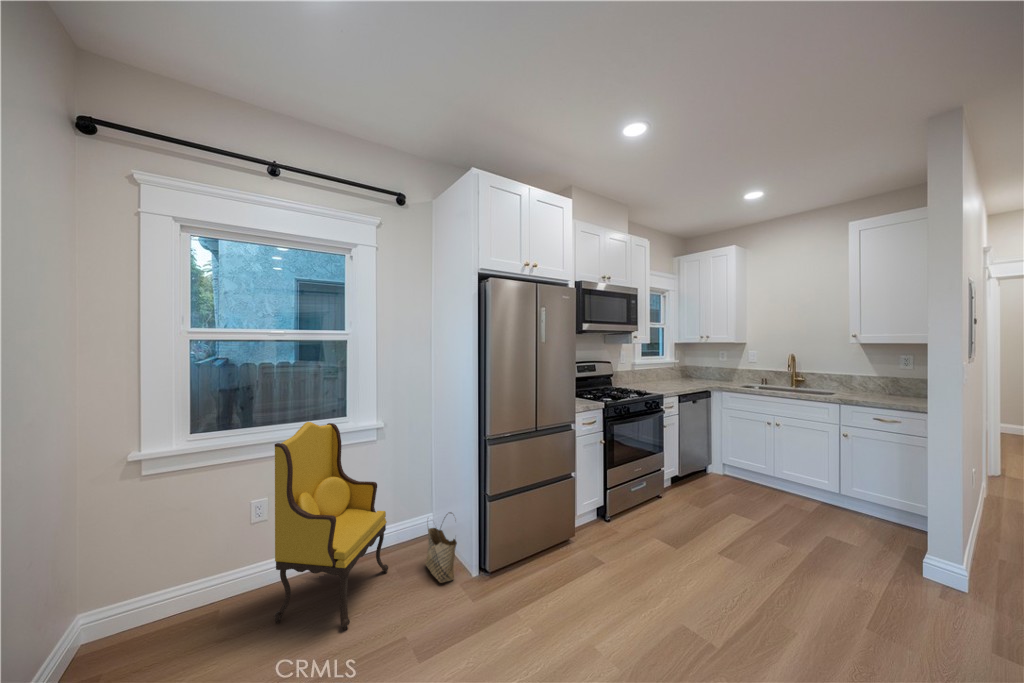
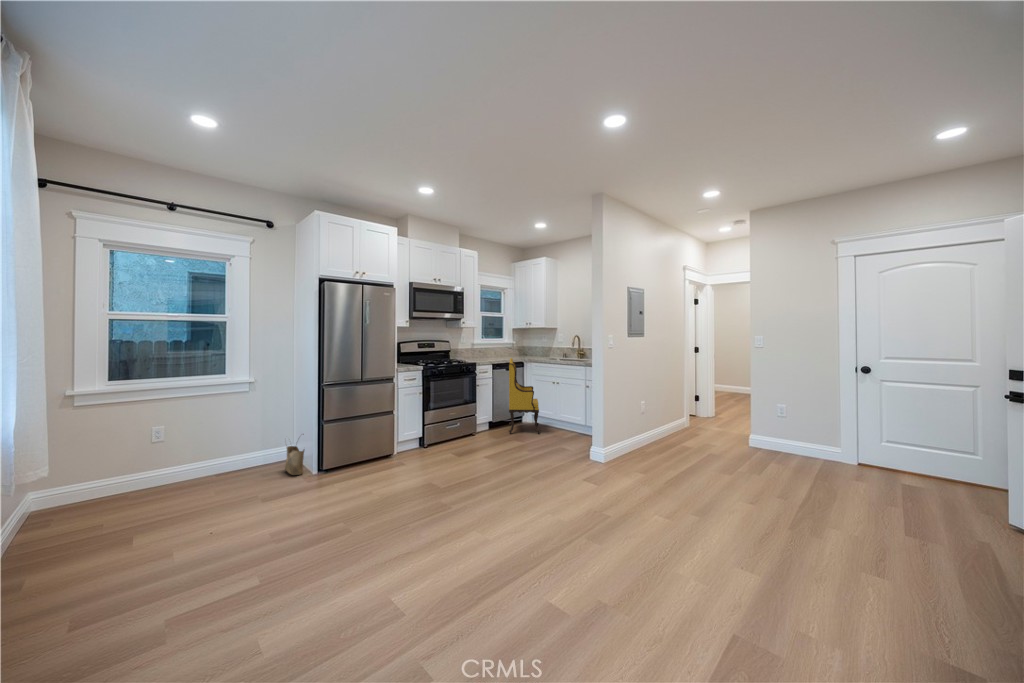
armchair: present [274,422,388,630] -> present [509,358,540,434]

